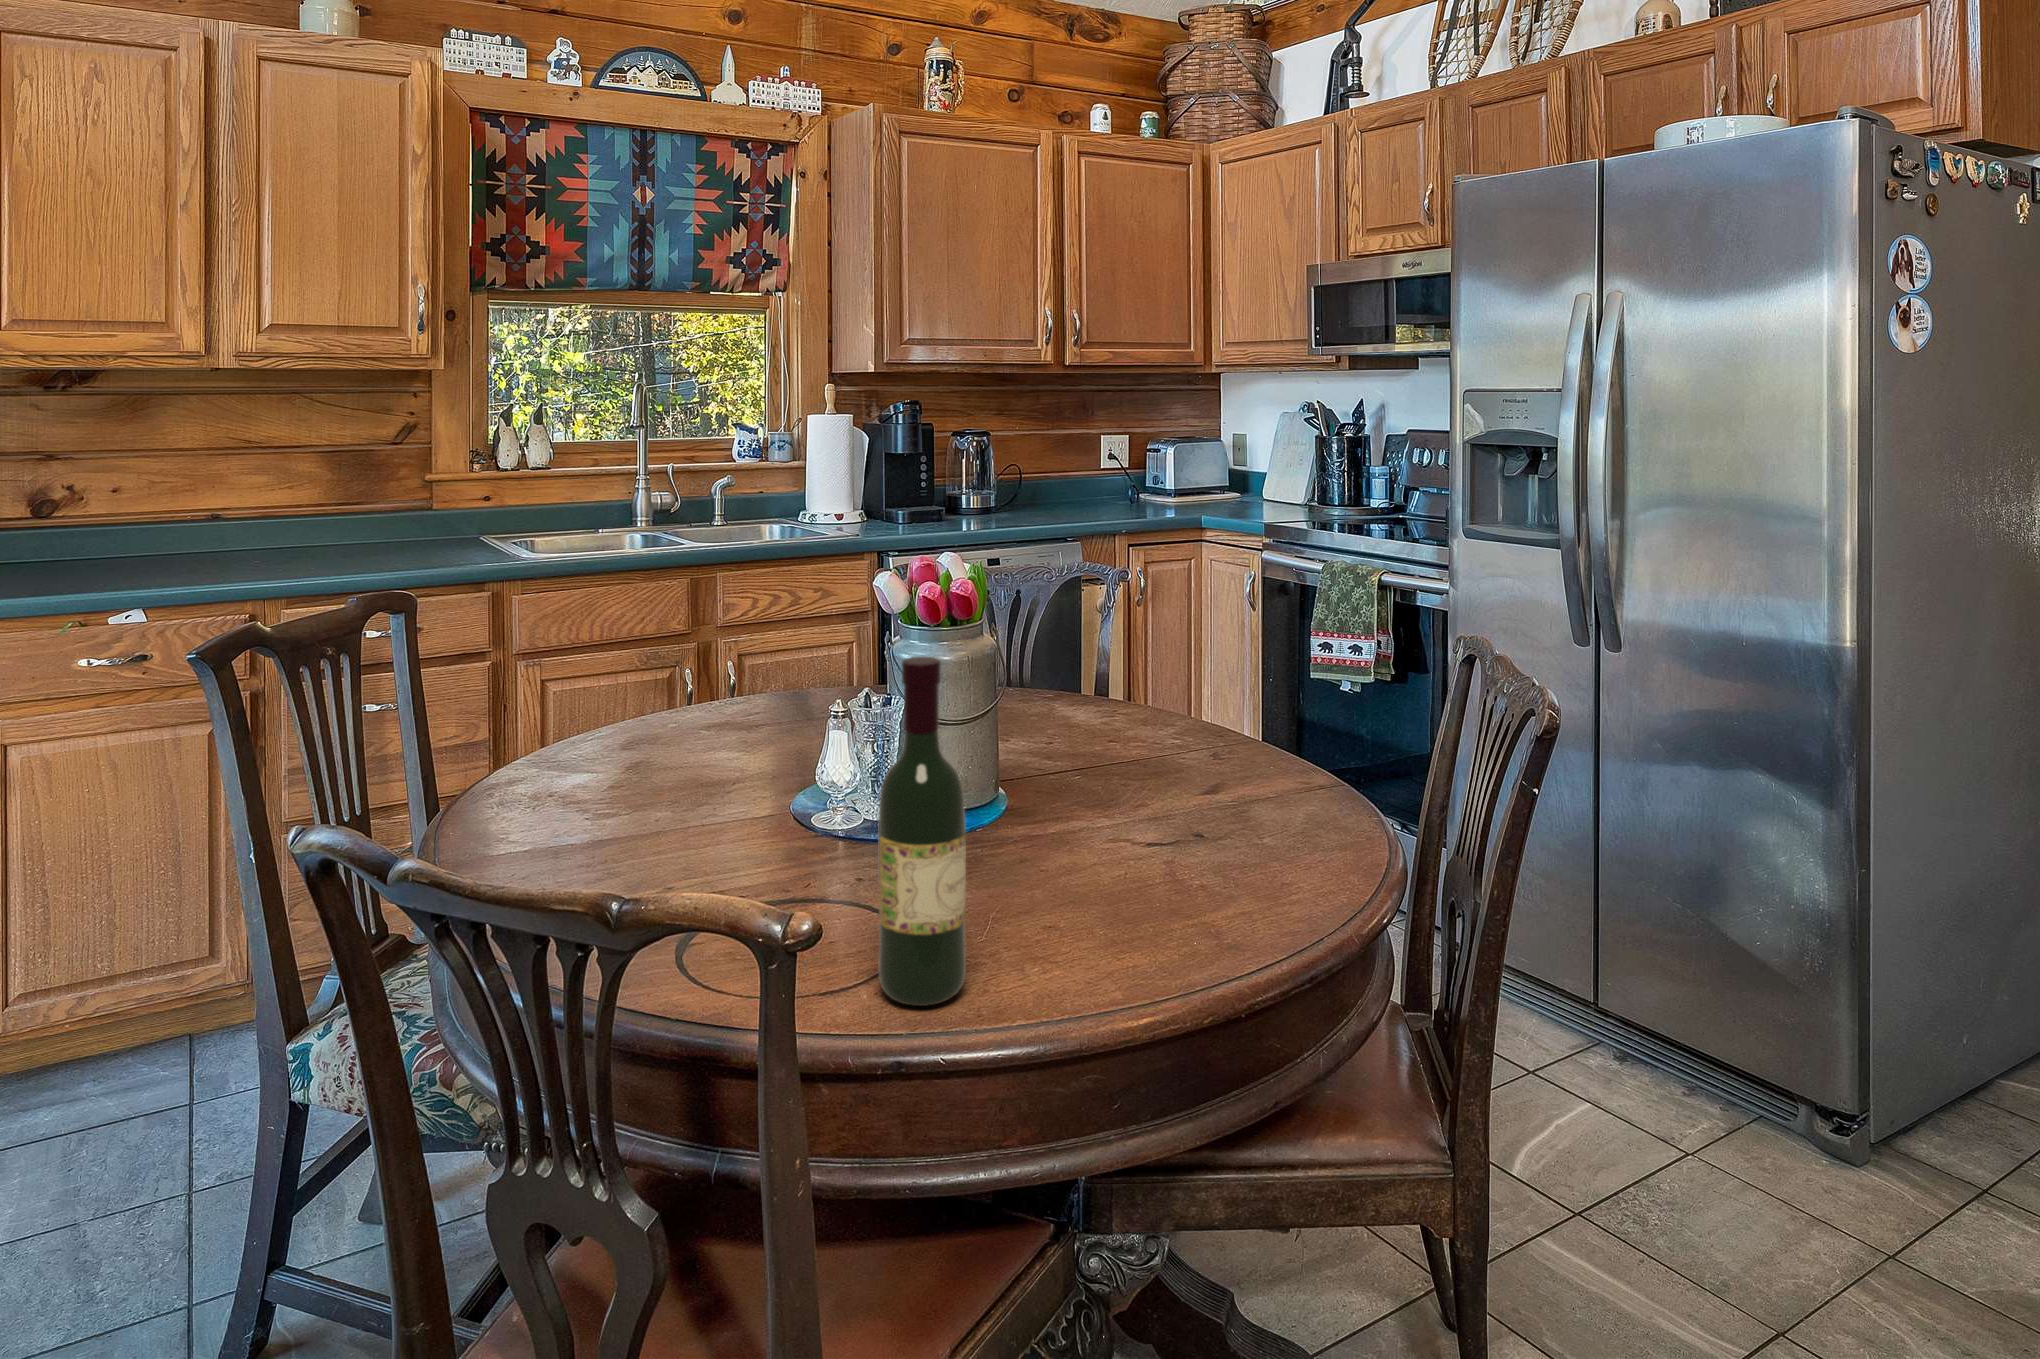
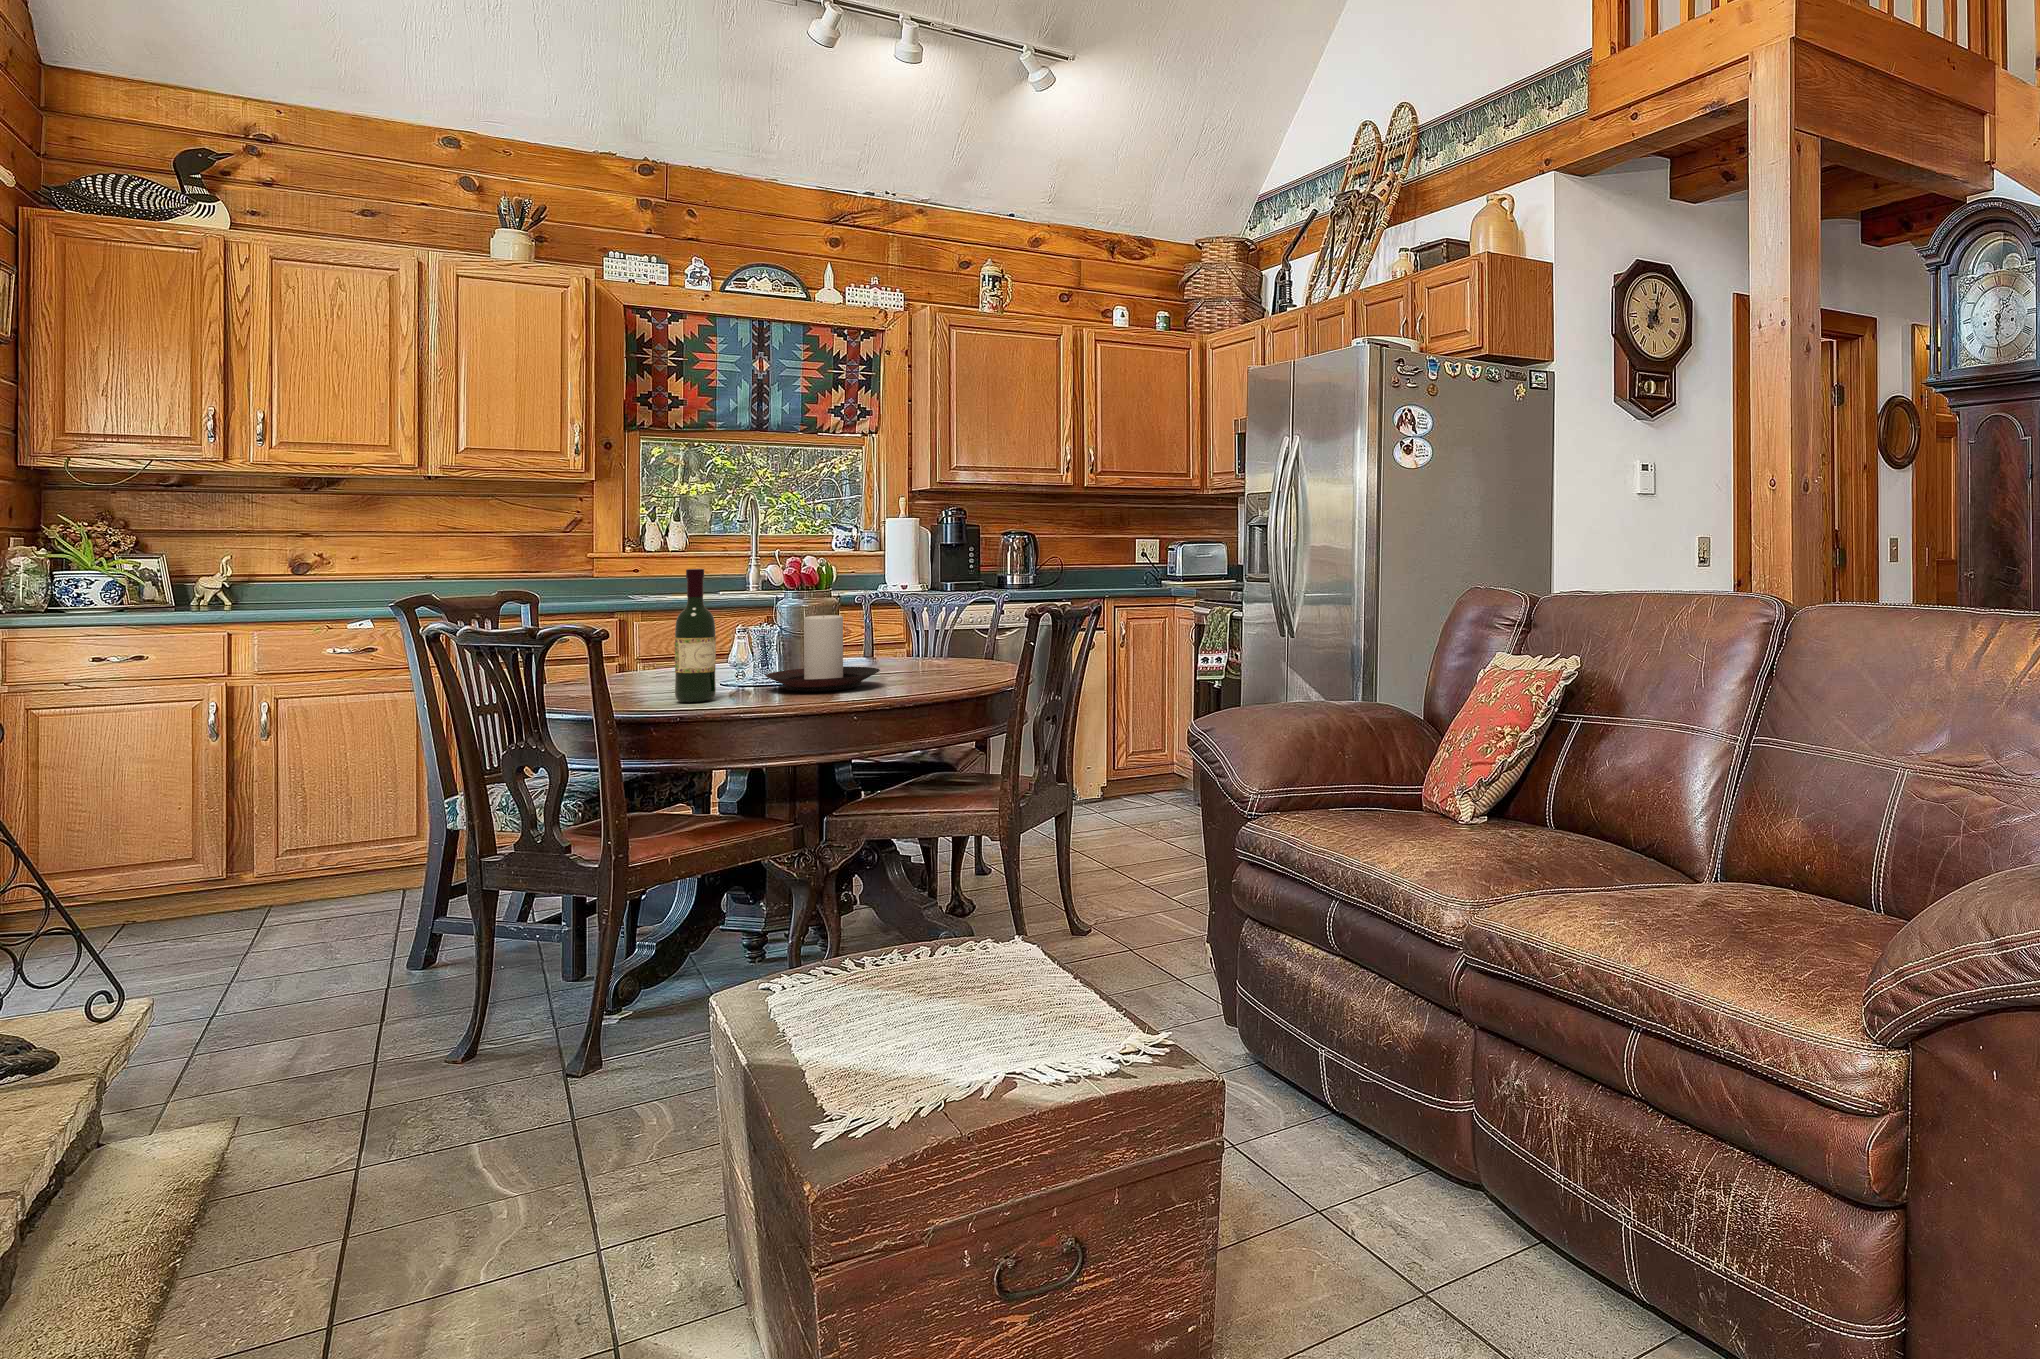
candle holder: none [1005,722,1243,929] -> present [765,612,880,692]

